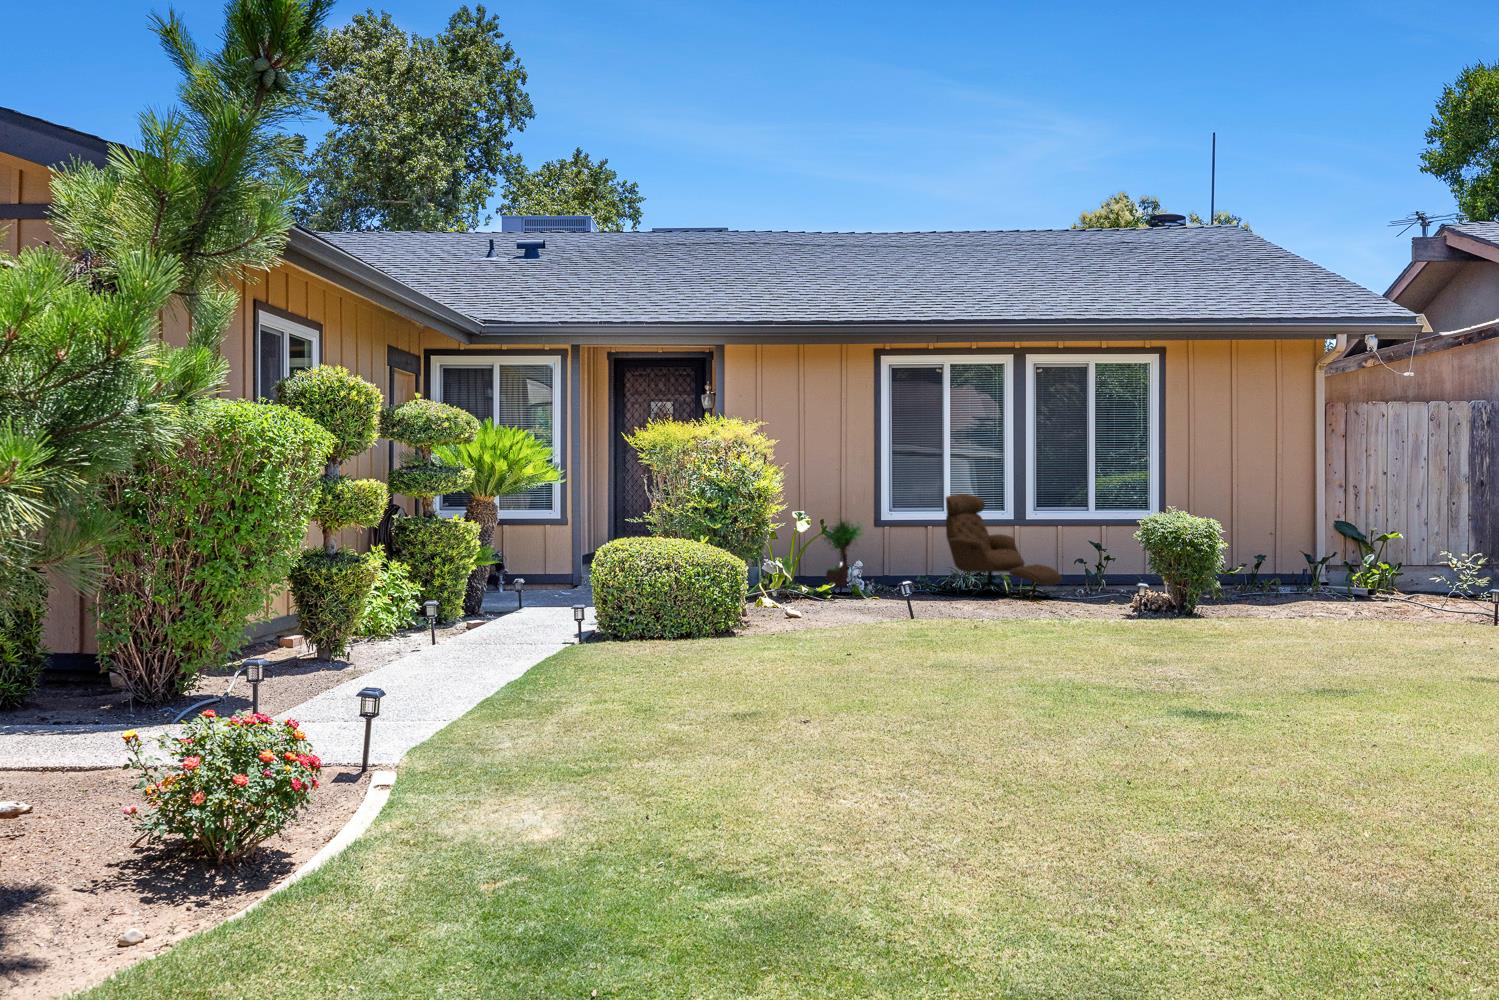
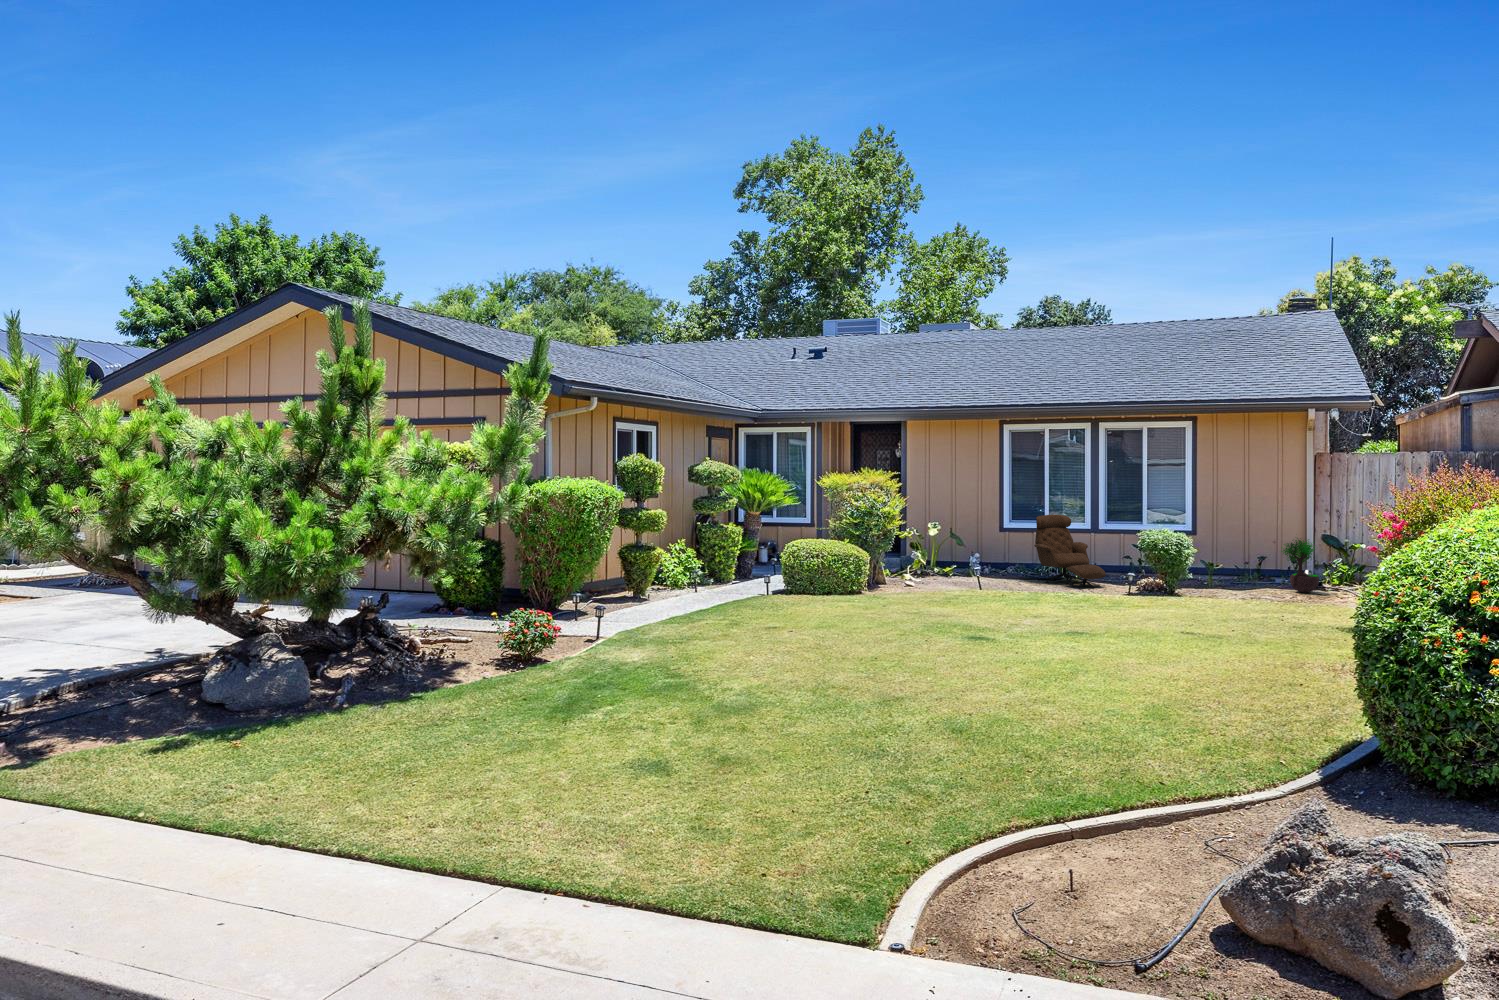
potted tree: present [824,518,862,587] -> present [1282,538,1319,593]

